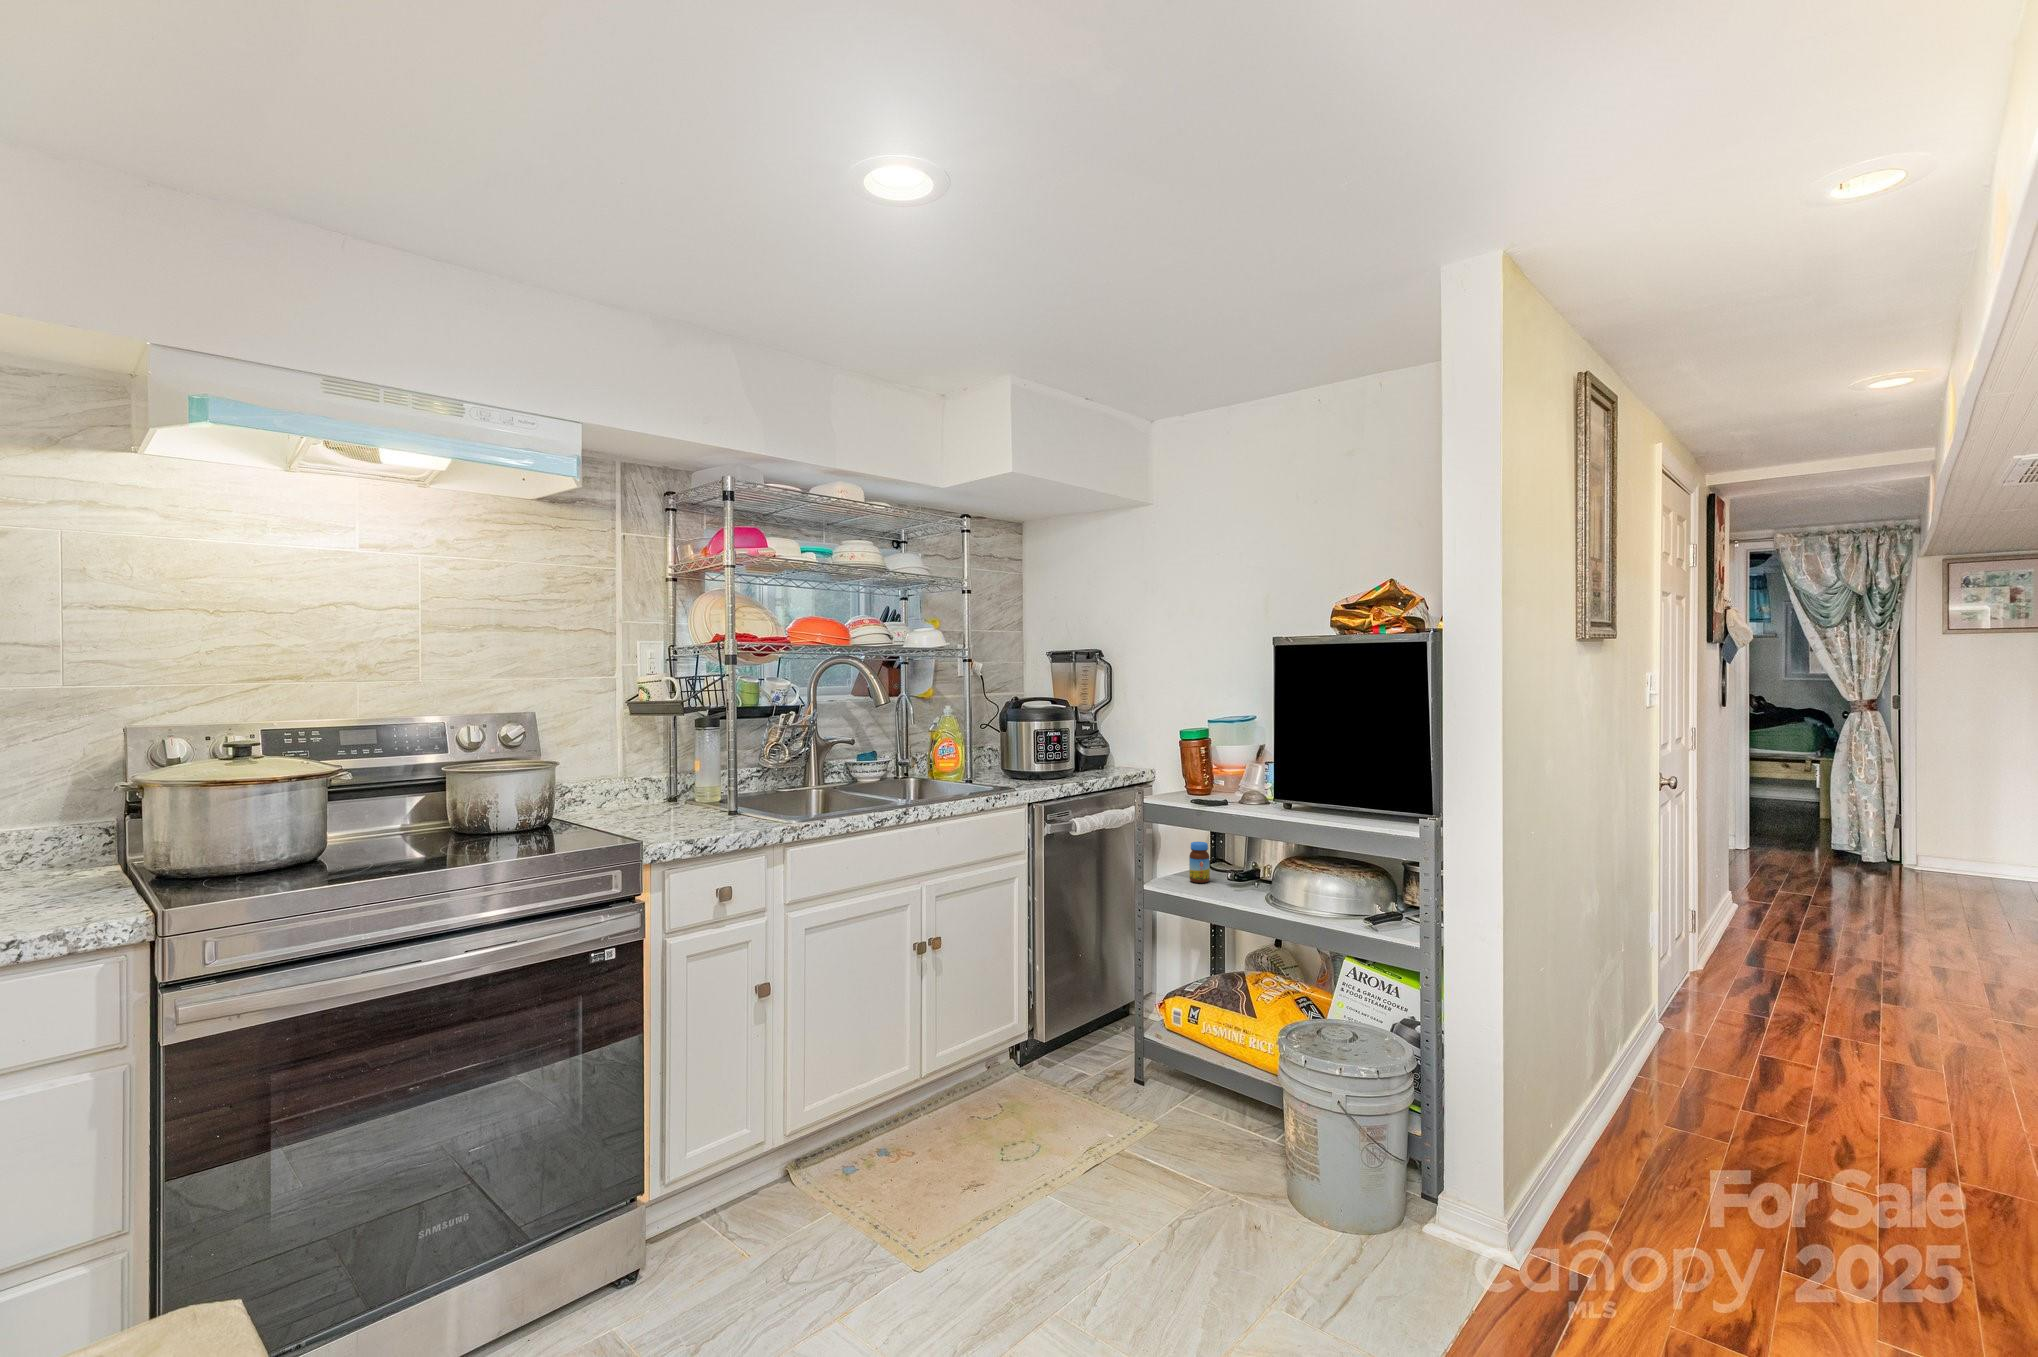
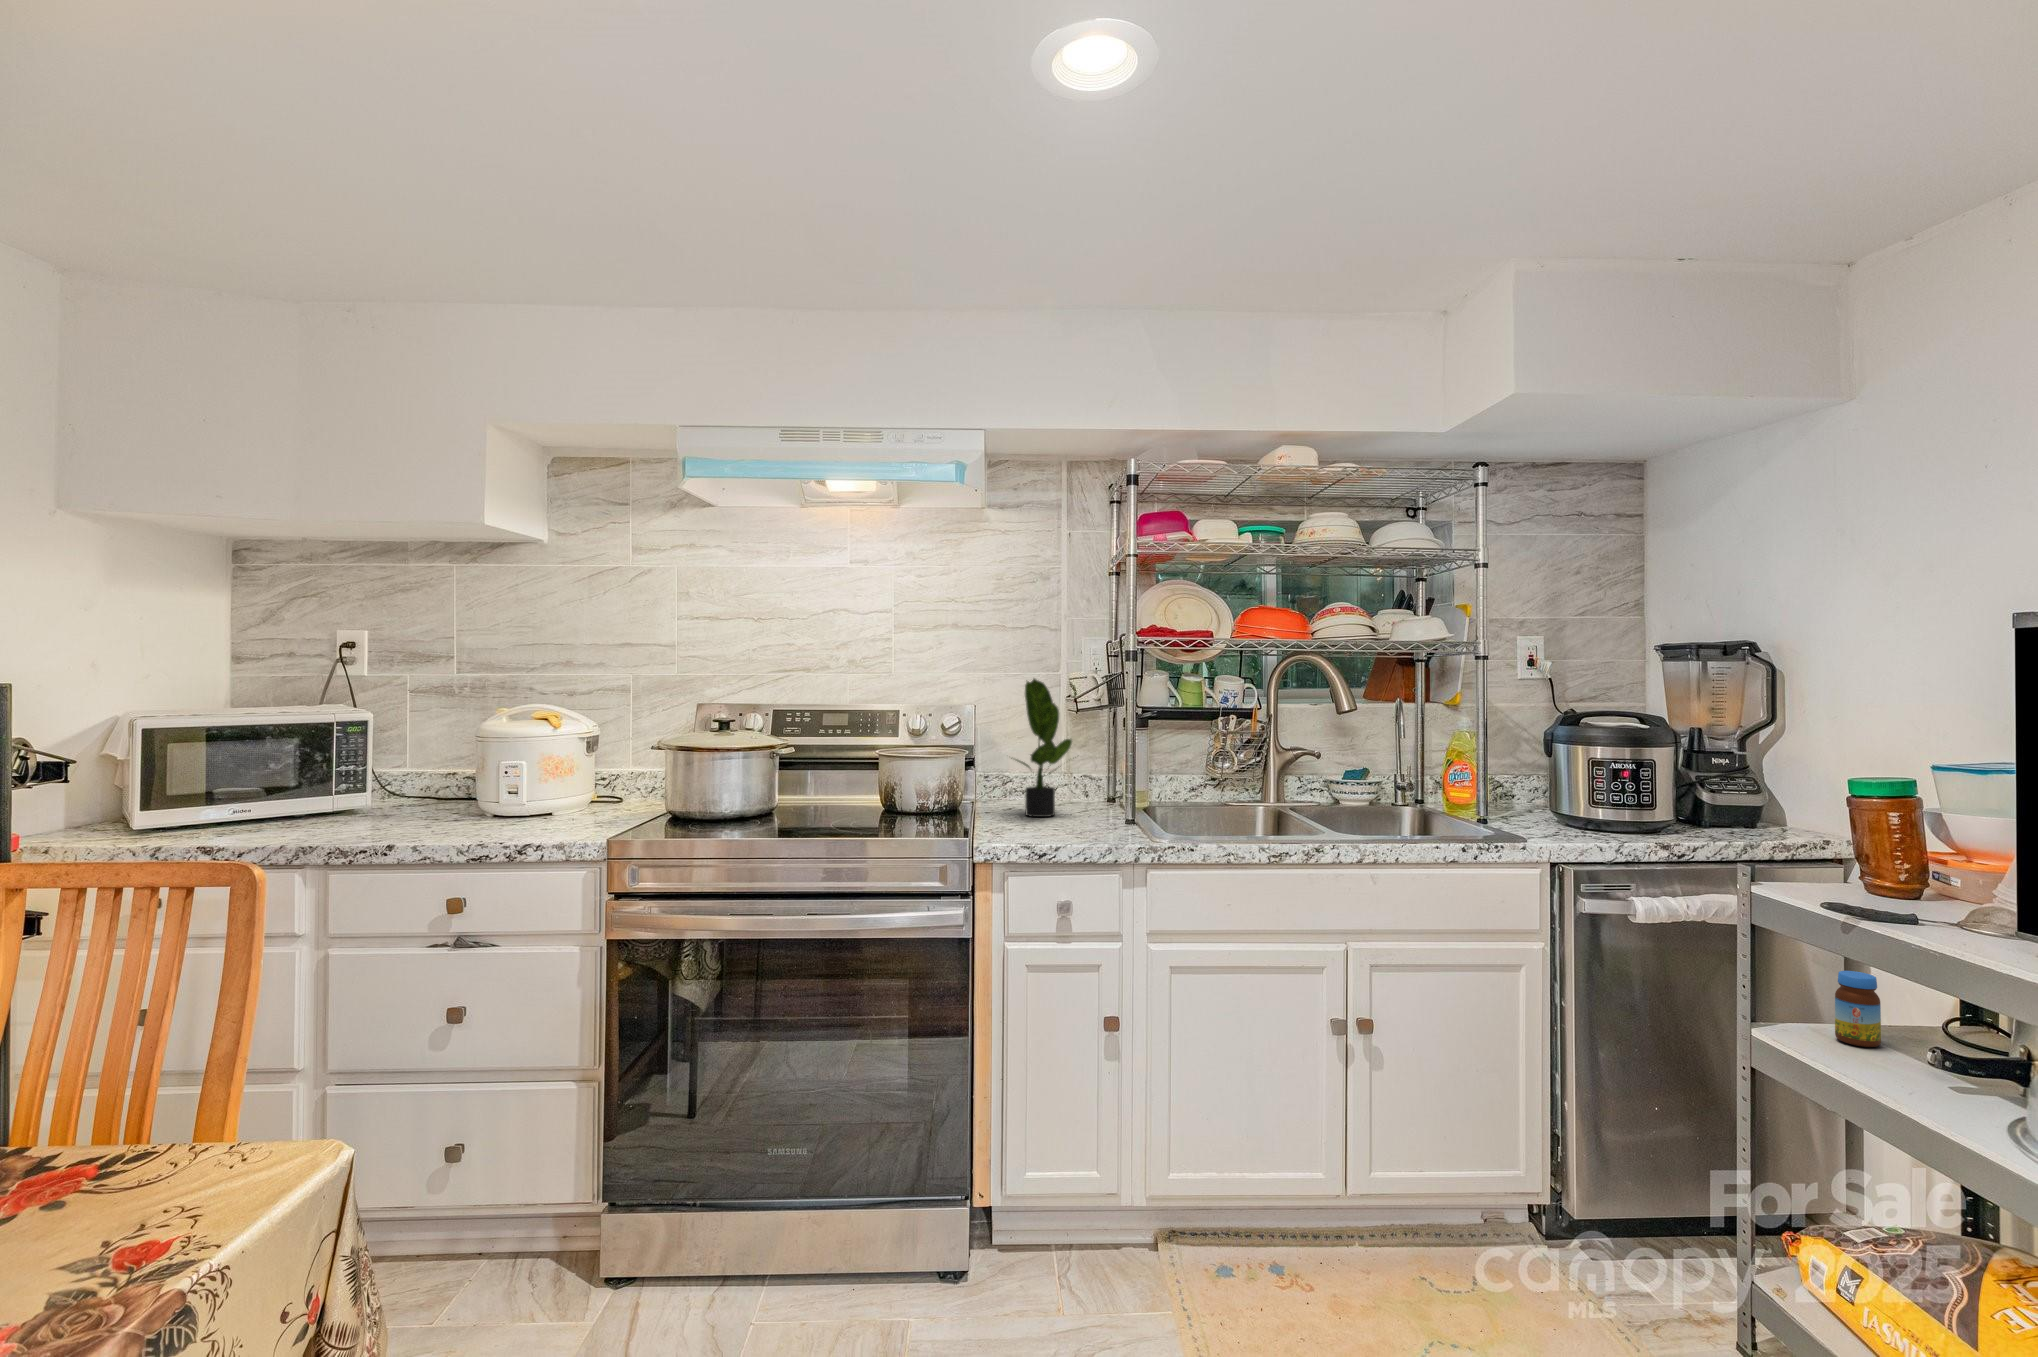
potted plant: none [600,681,682,819] -> present [1011,679,1072,817]

